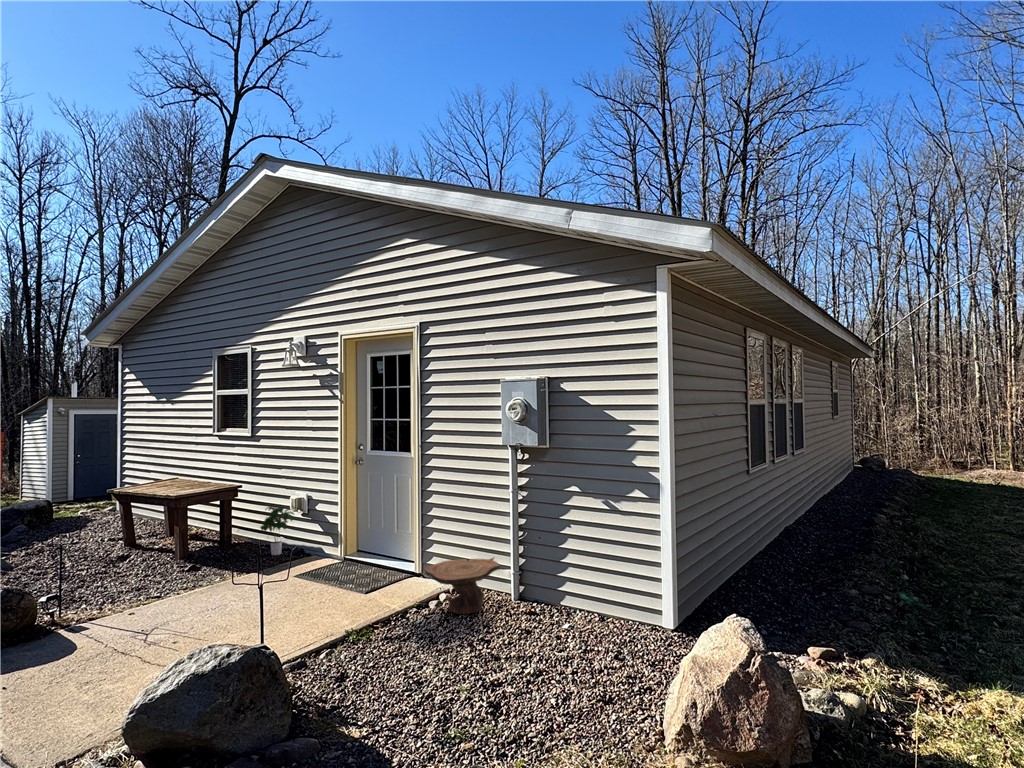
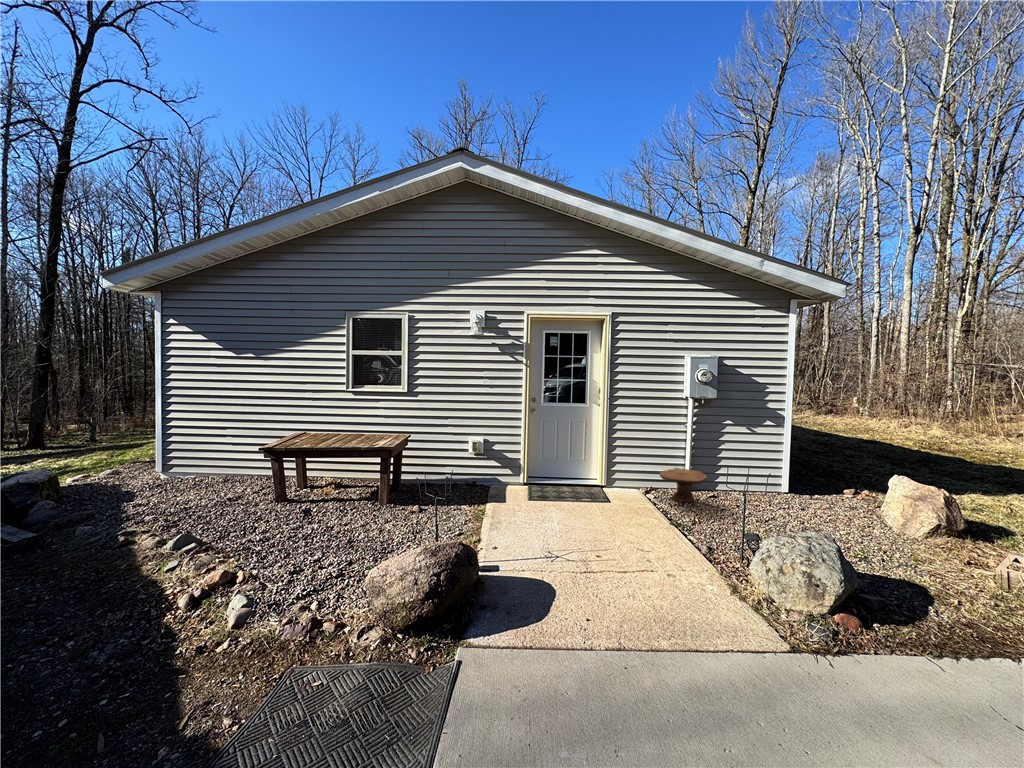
potted plant: present [260,506,294,555] -> none [436,450,473,490]

